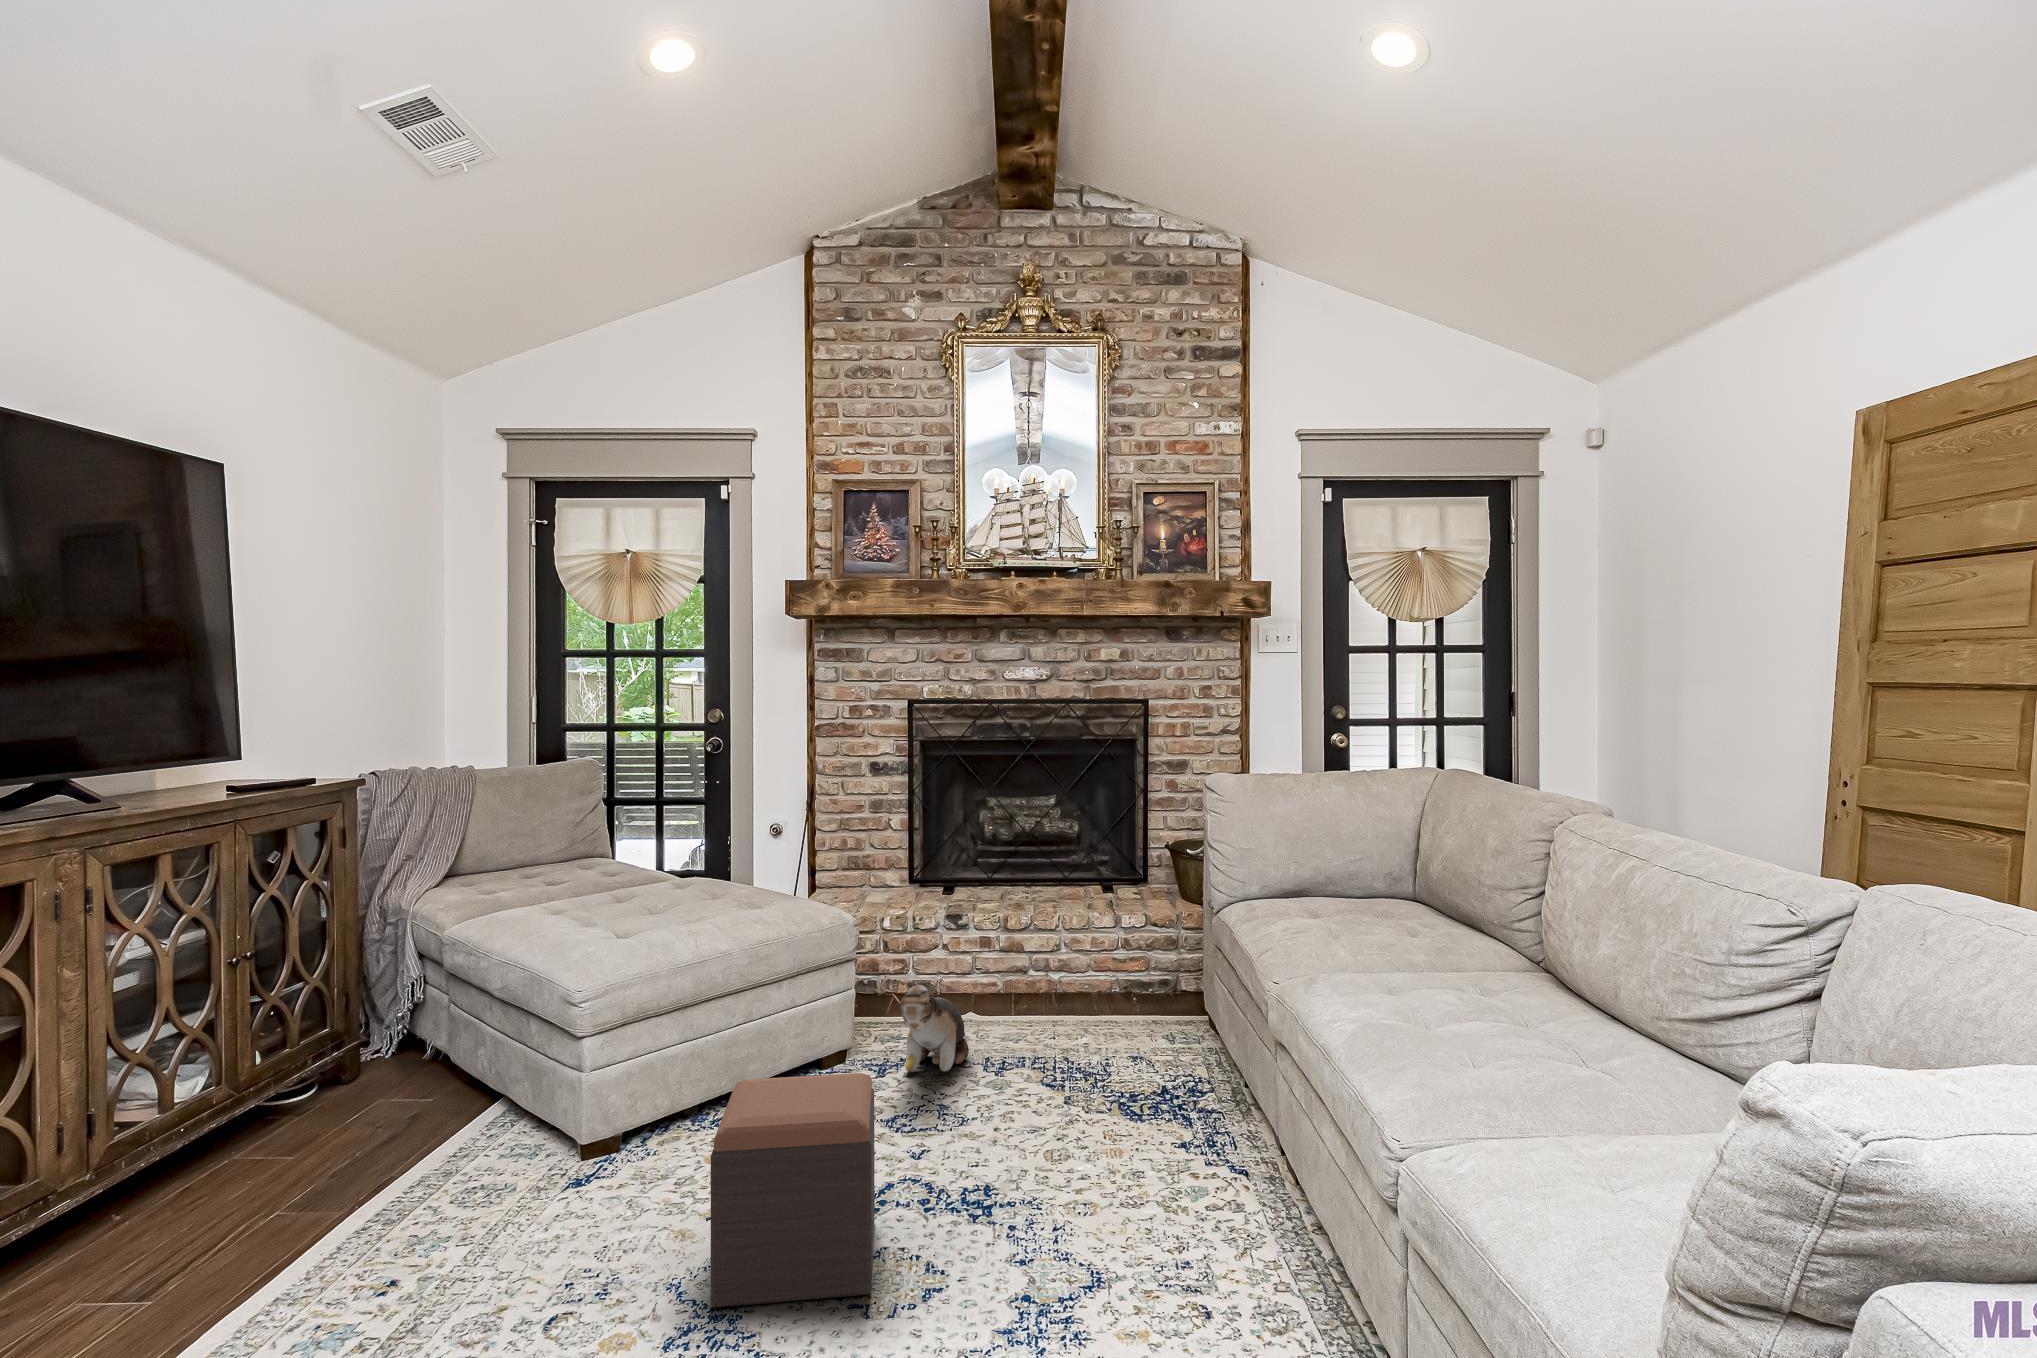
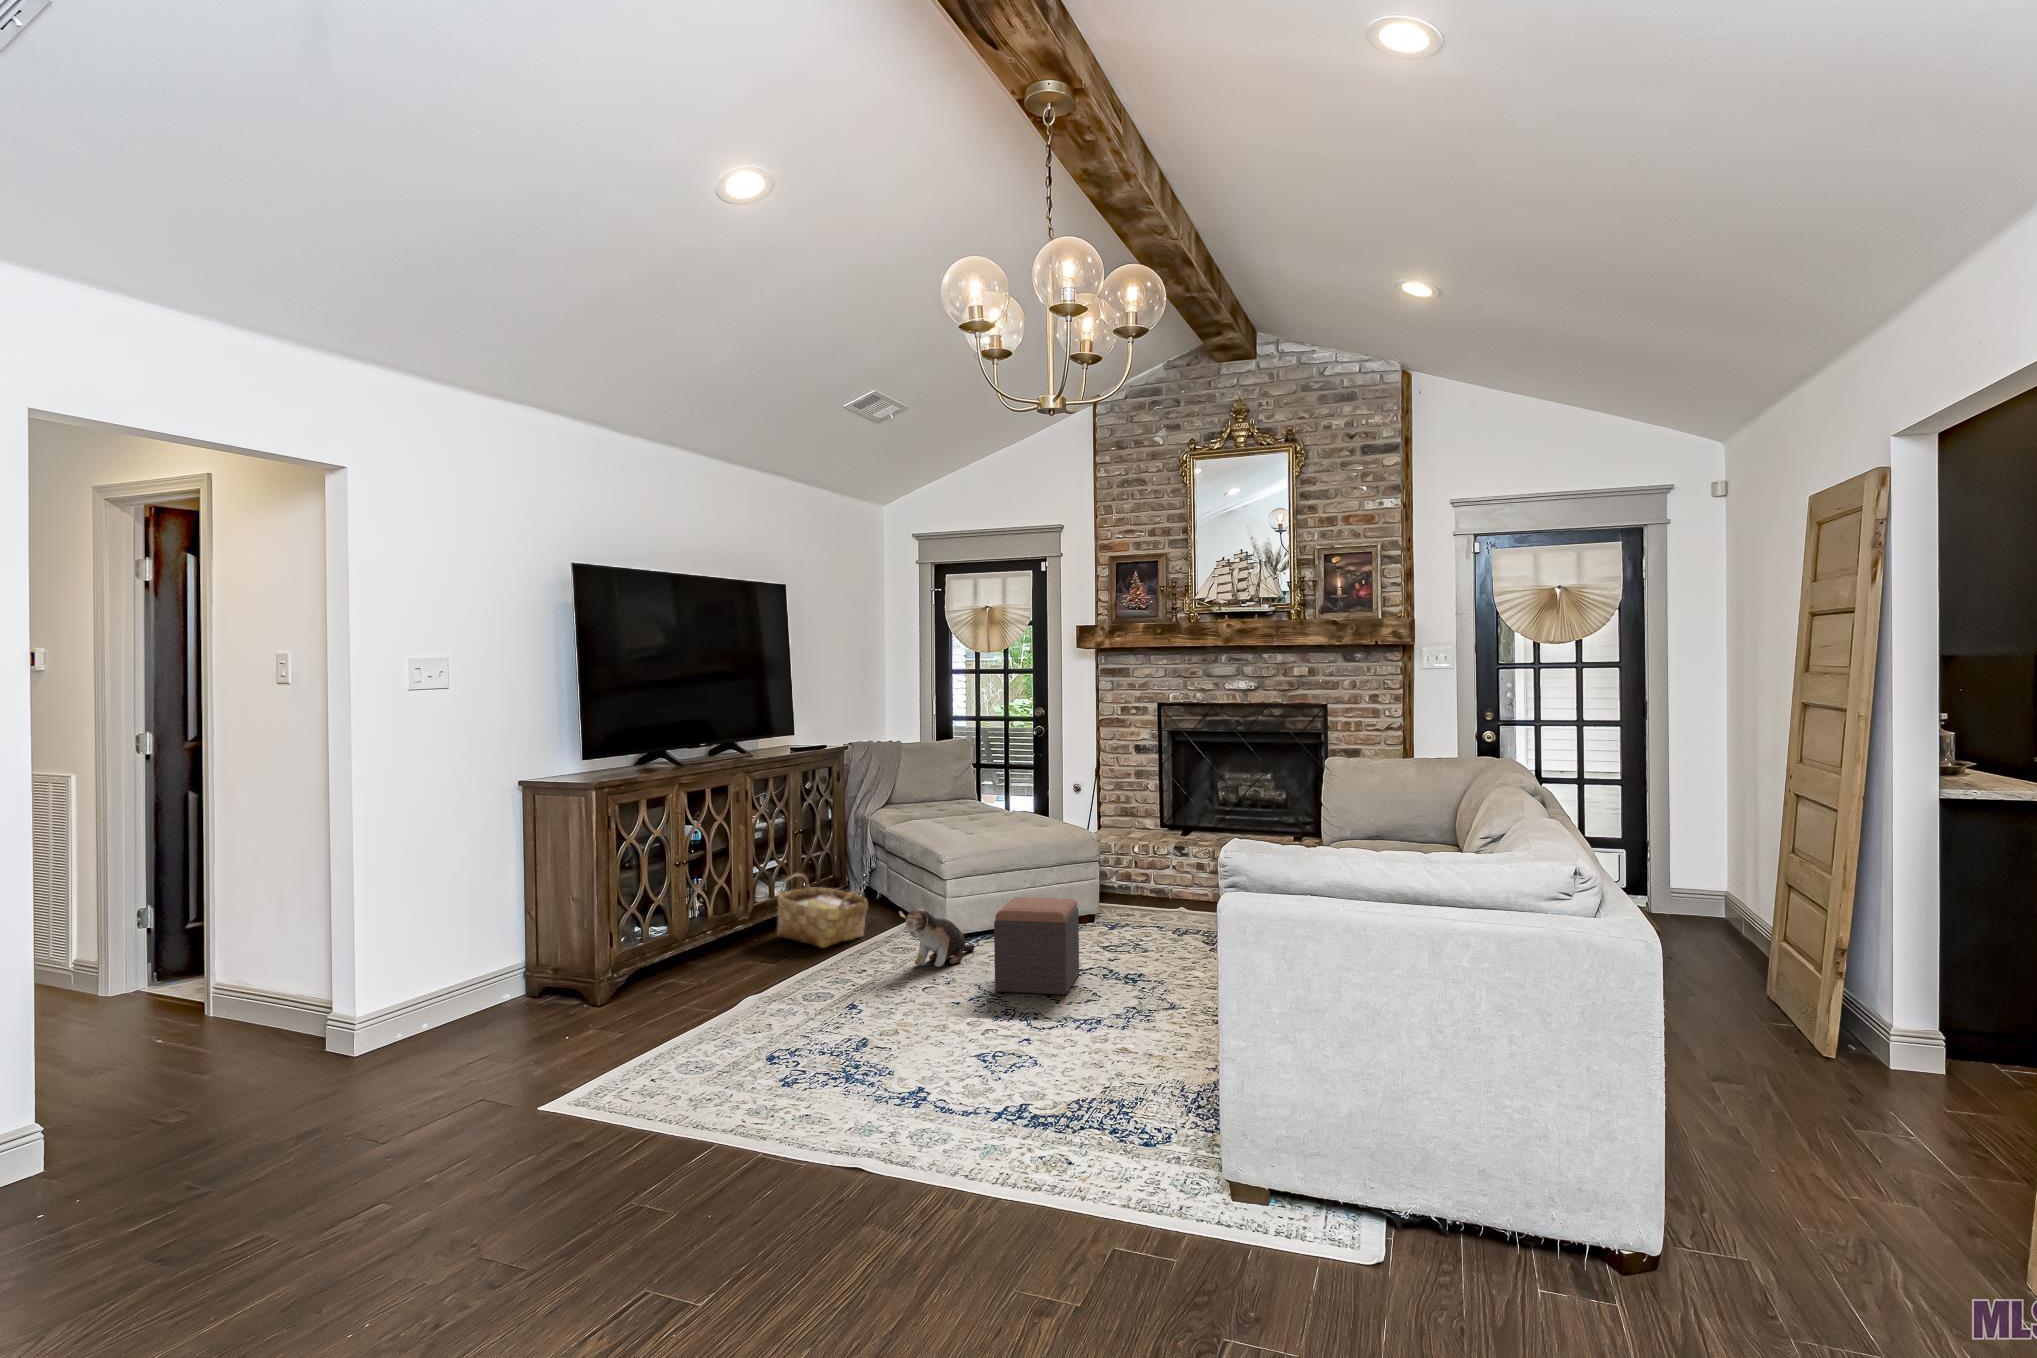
plush toy: present [893,985,969,1072] -> present [899,908,975,967]
woven basket: none [182,1043,404,1211] -> present [777,874,867,948]

